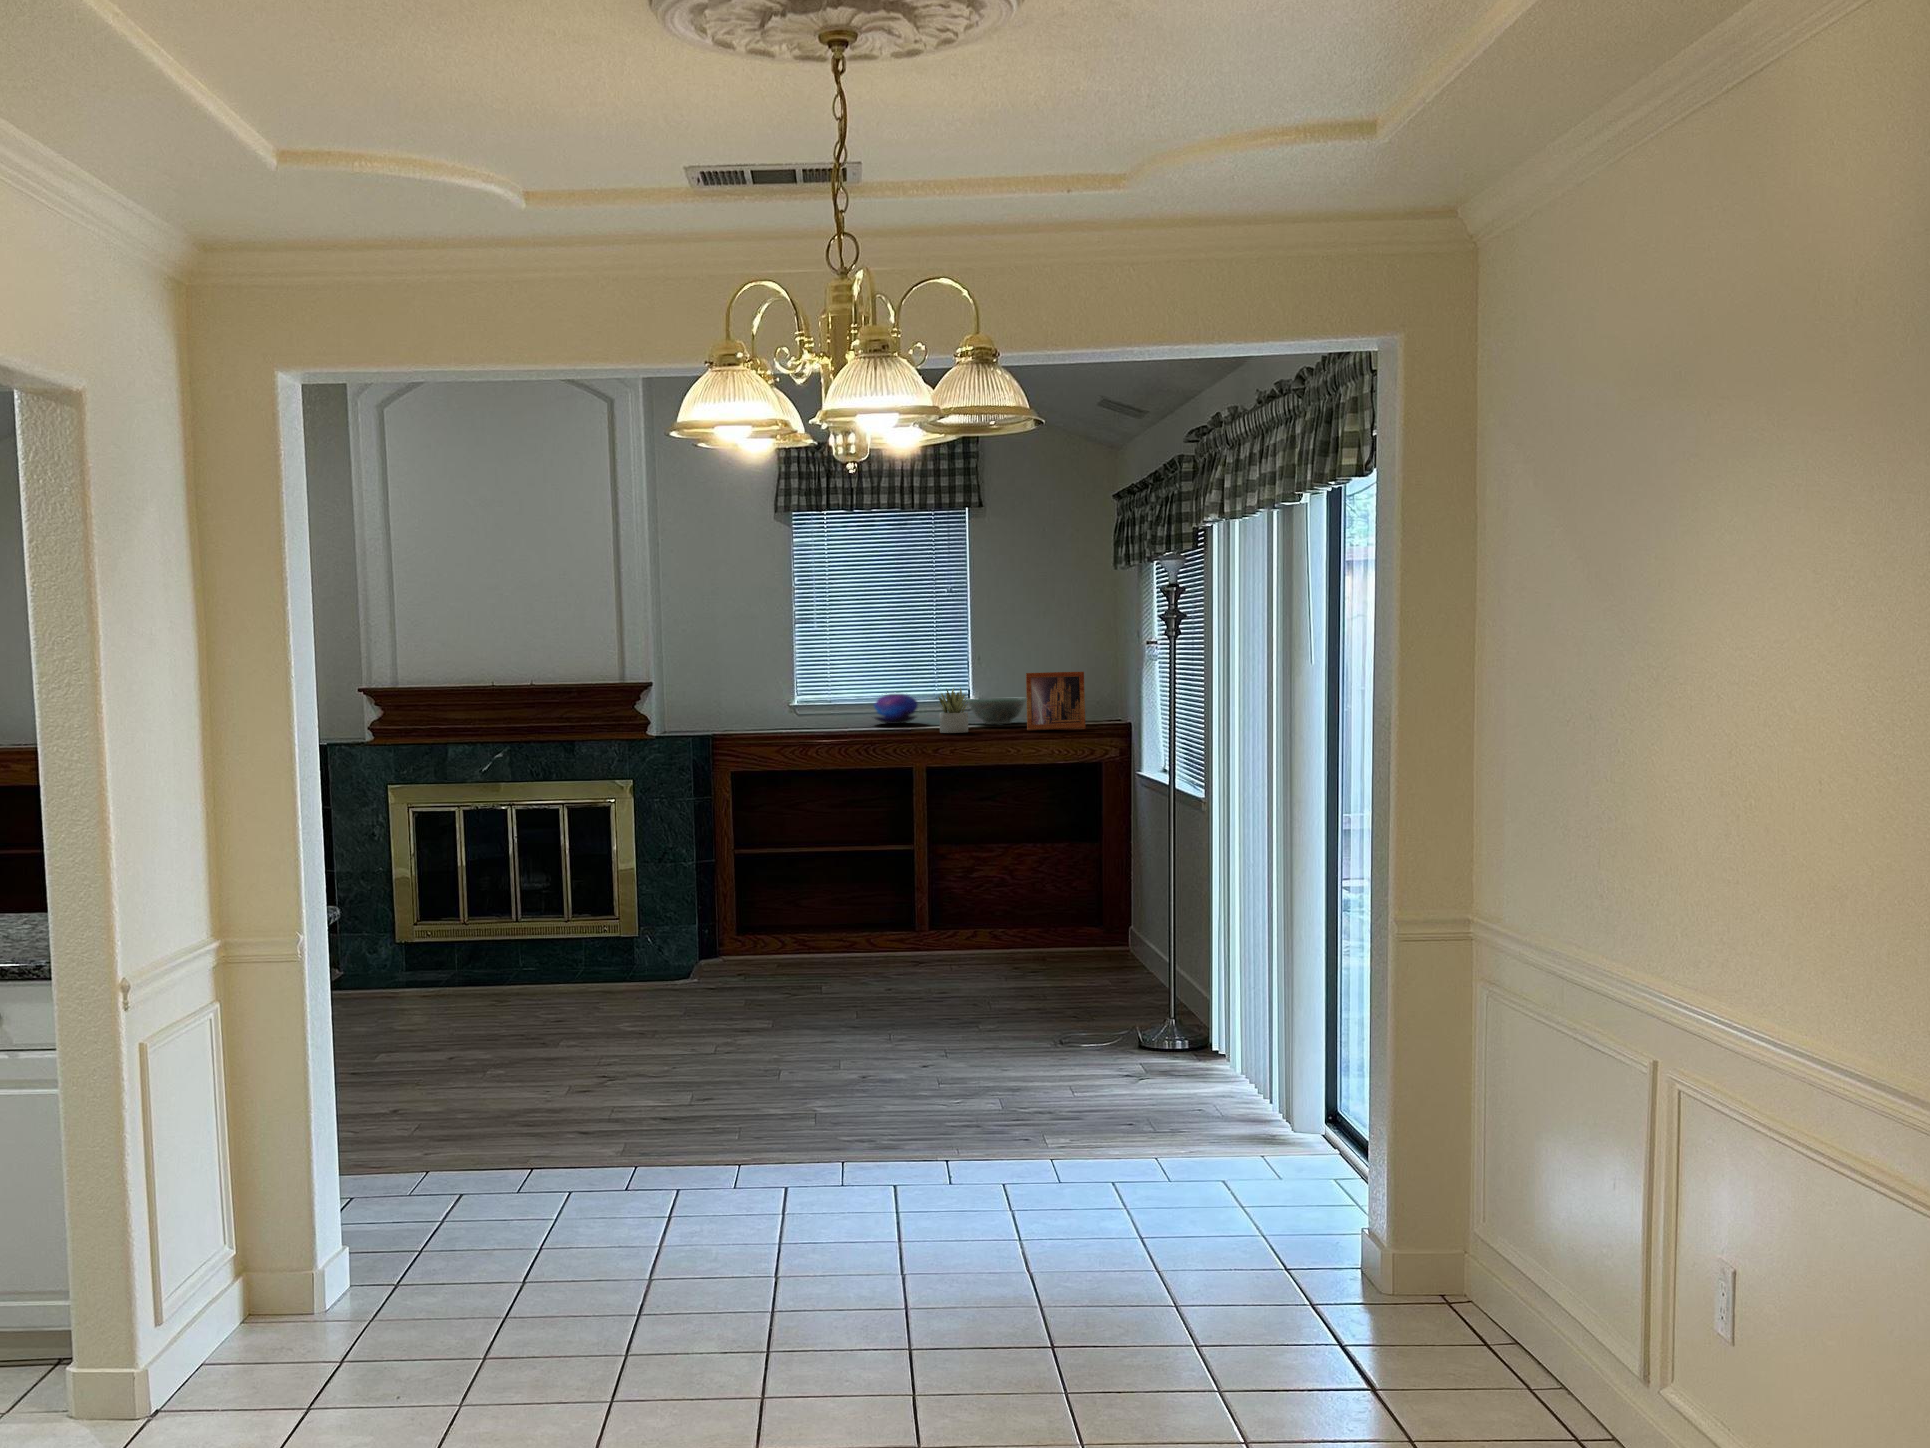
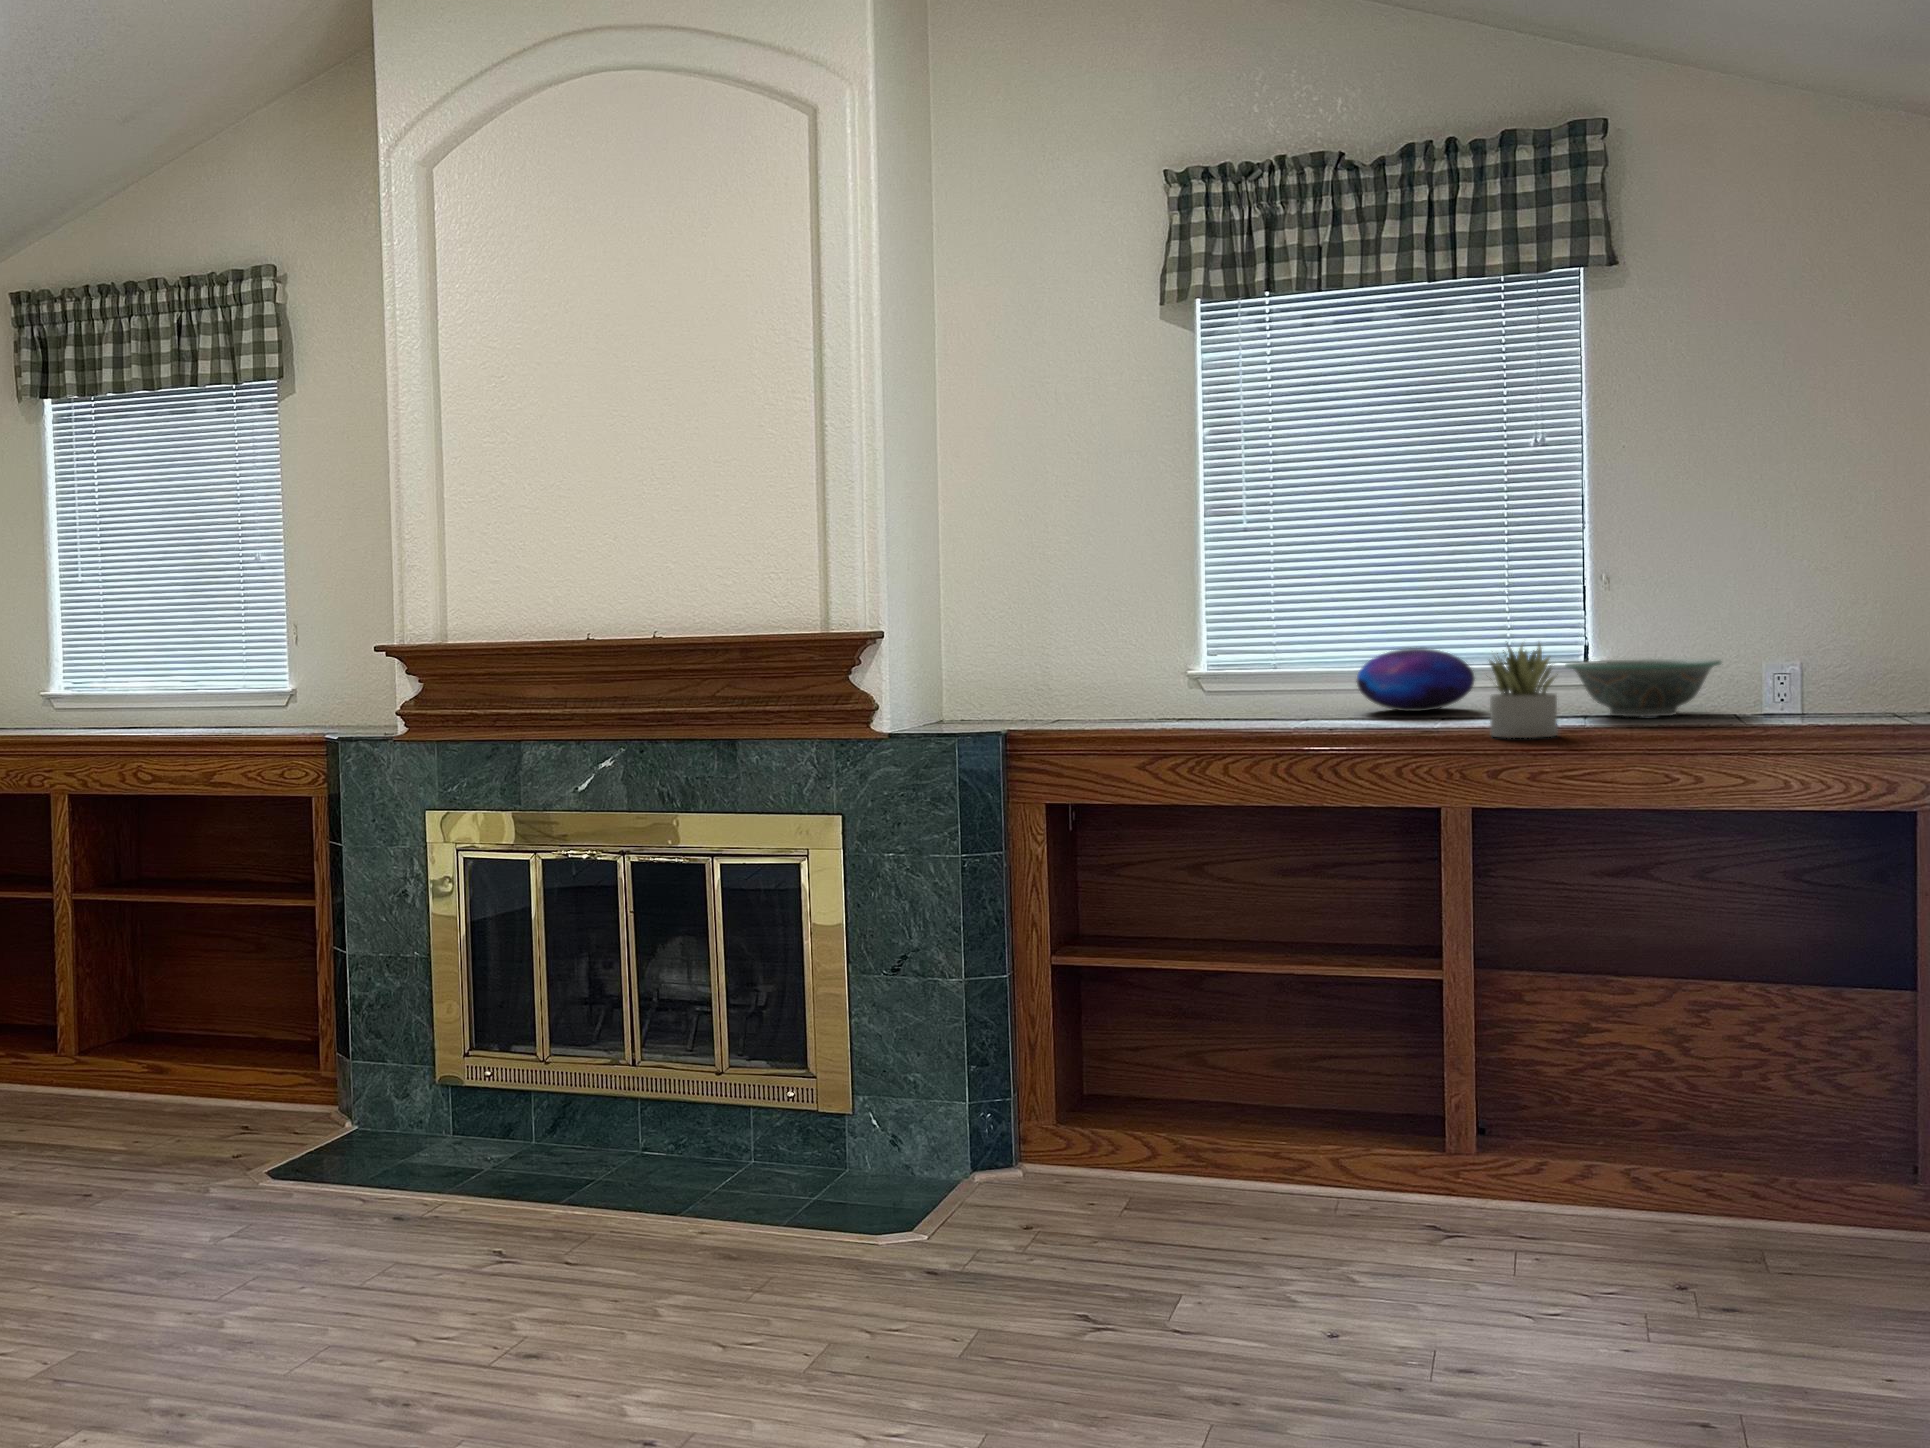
picture frame: present [1026,672,1085,730] -> none [1700,605,1851,734]

